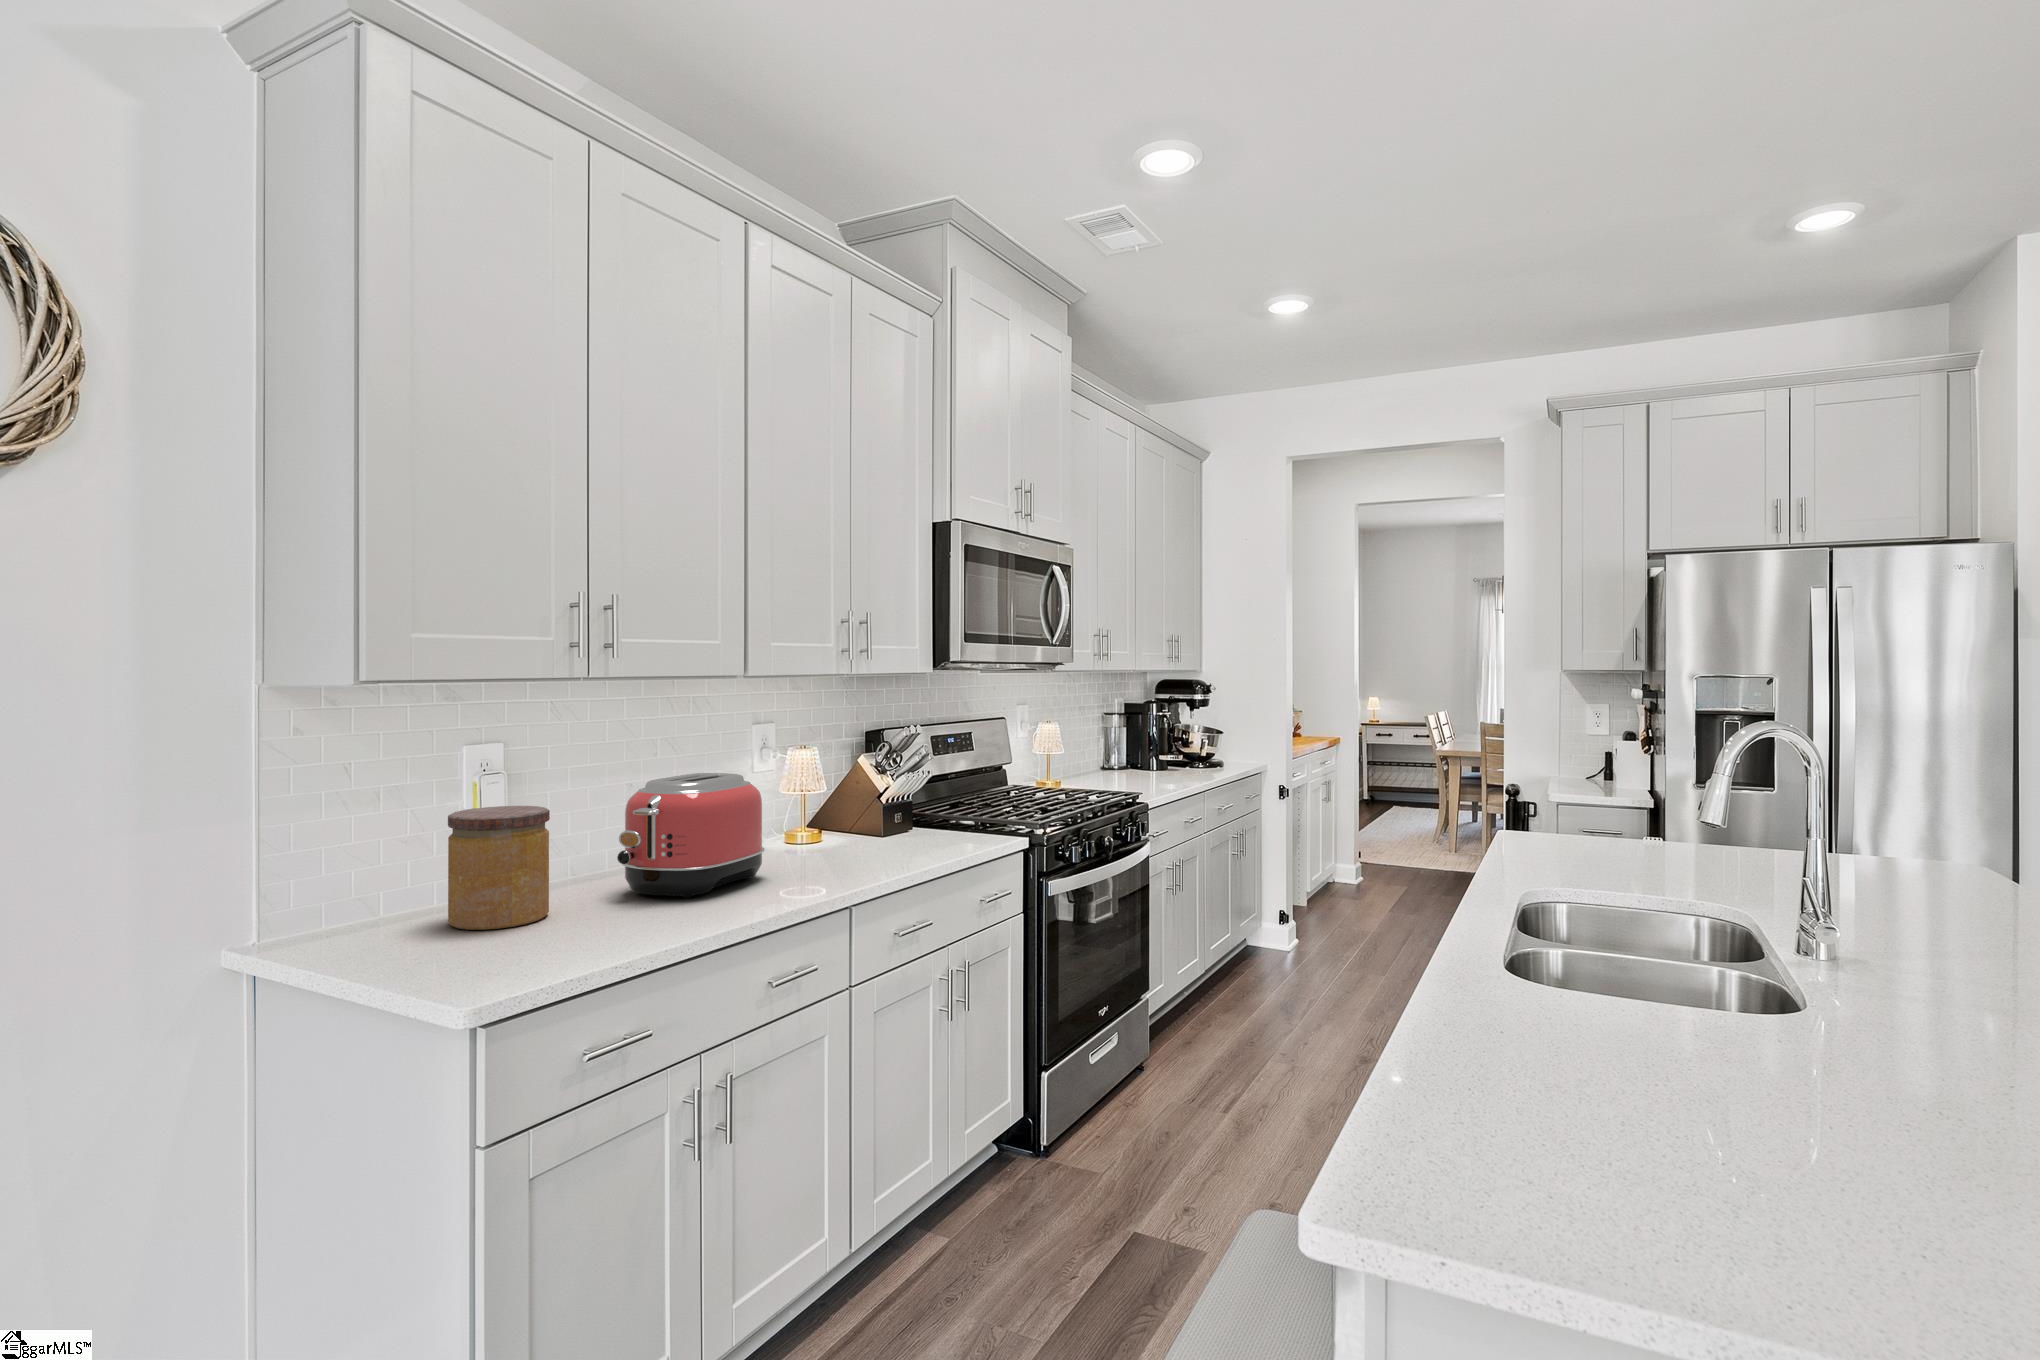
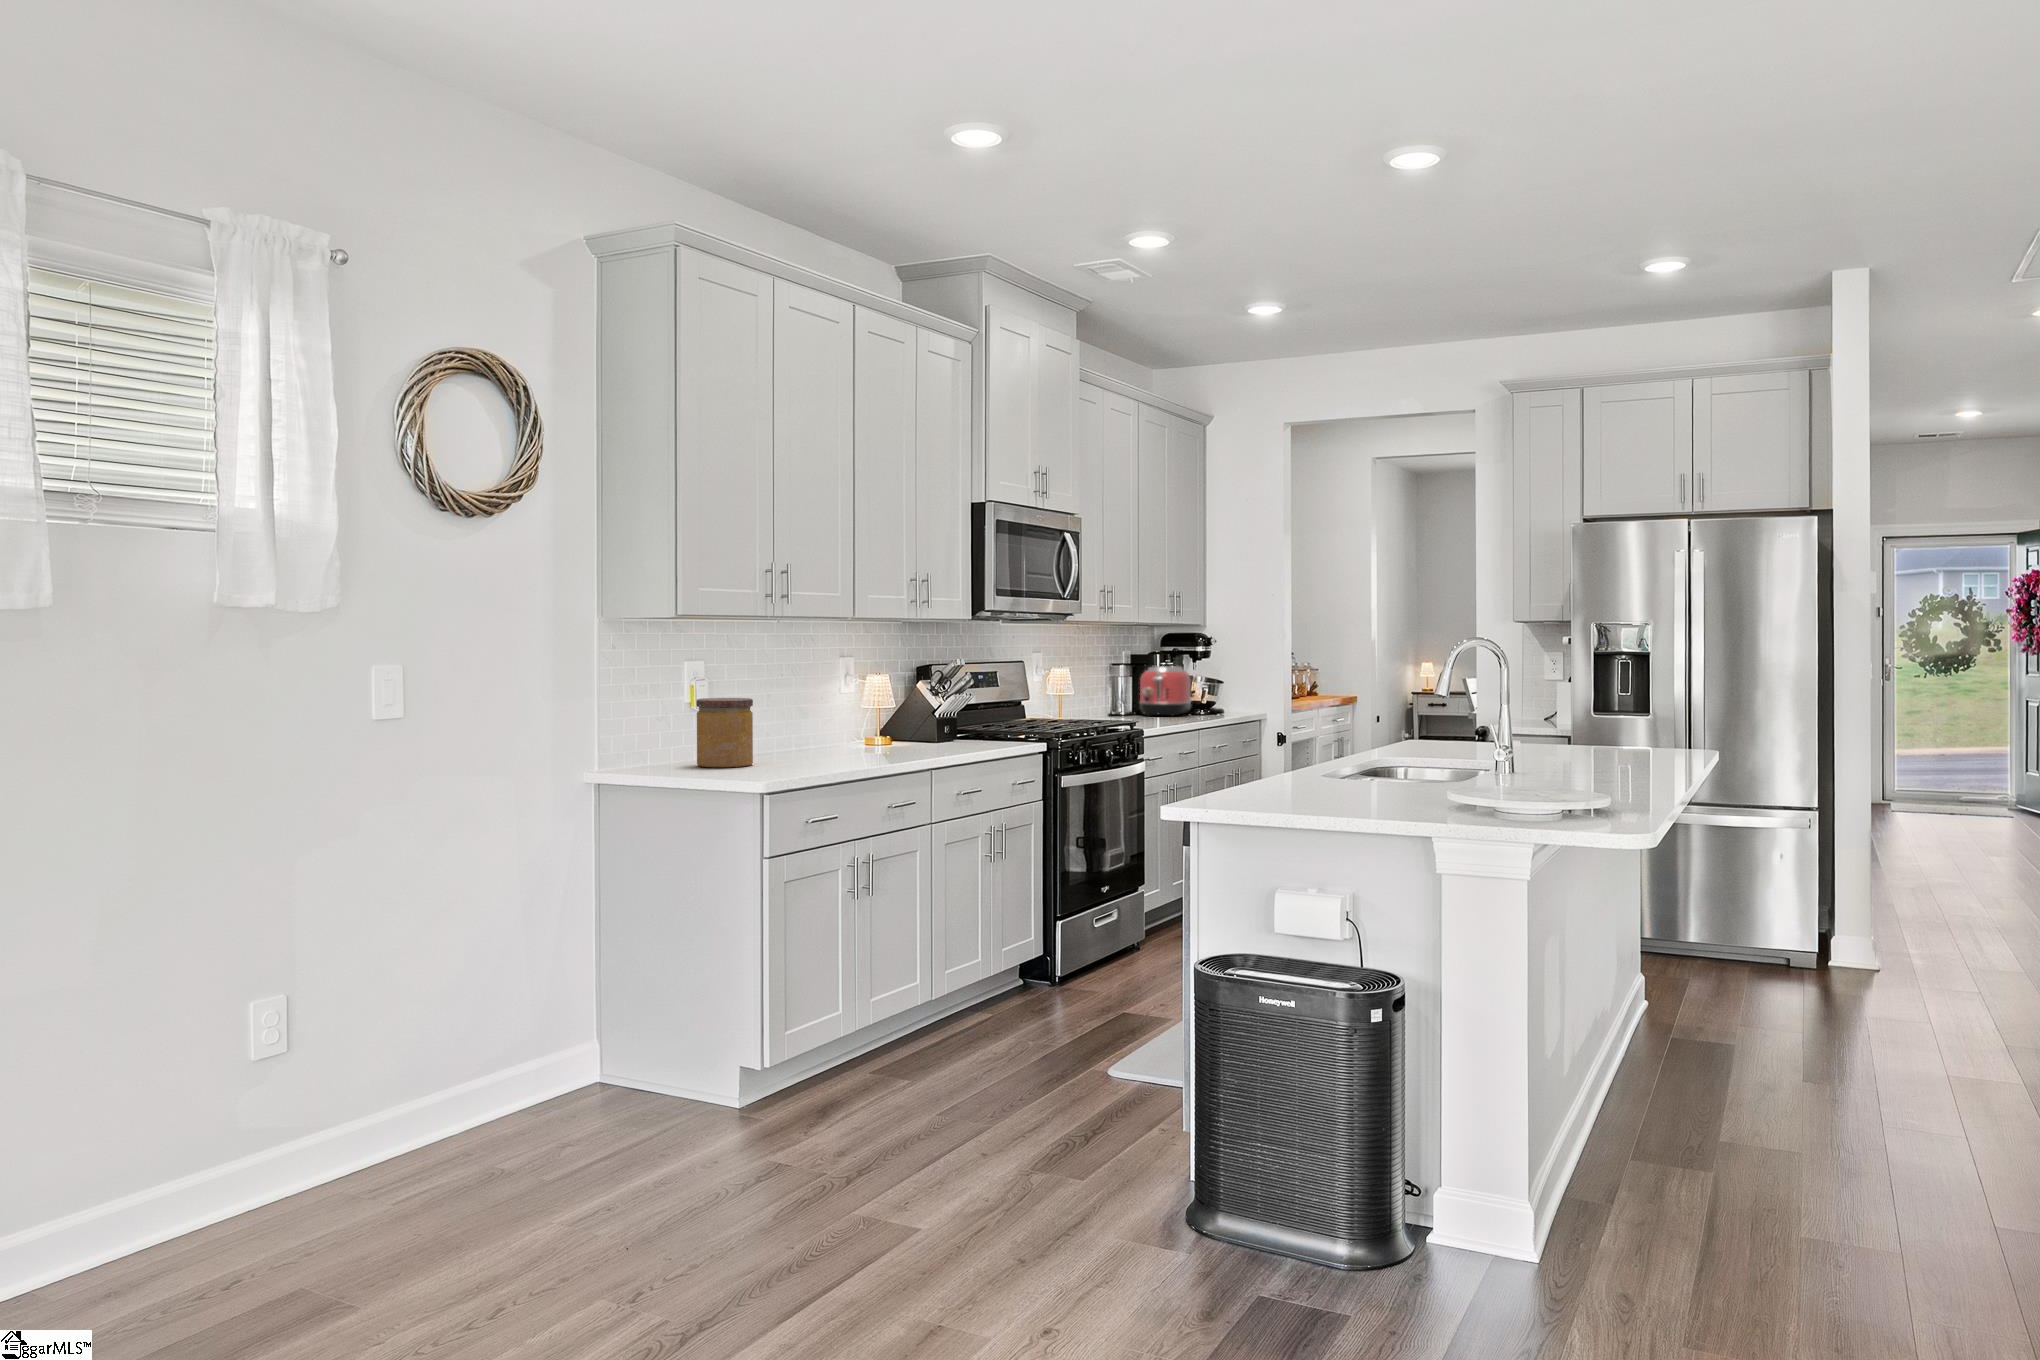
toaster: present [617,773,765,898] -> present [1140,666,1191,716]

